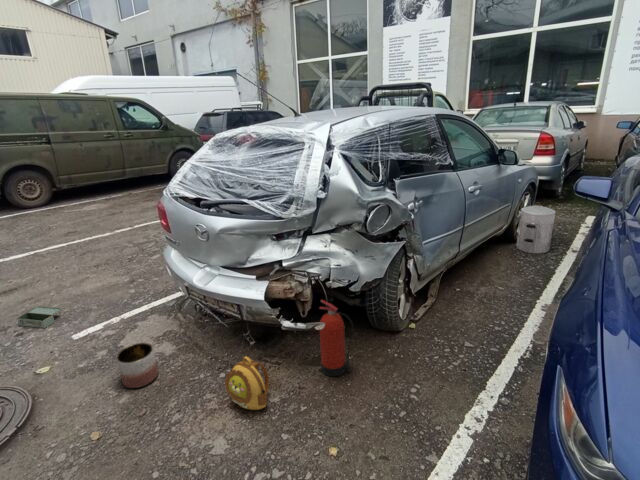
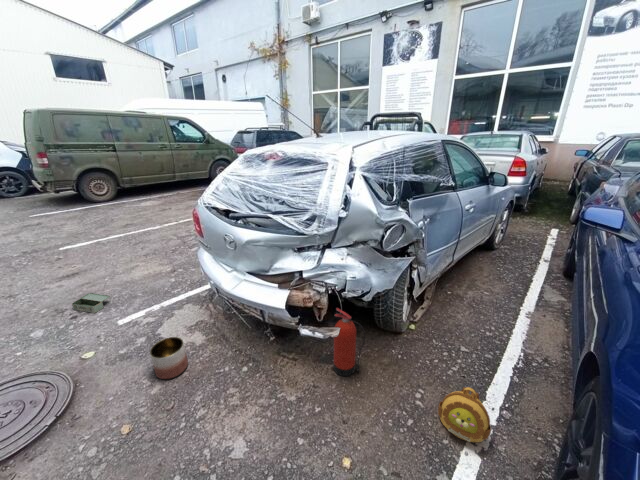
waste bin: present [516,205,556,254] -> none [496,220,533,262]
backpack: present [225,356,269,410] -> present [438,387,491,442]

